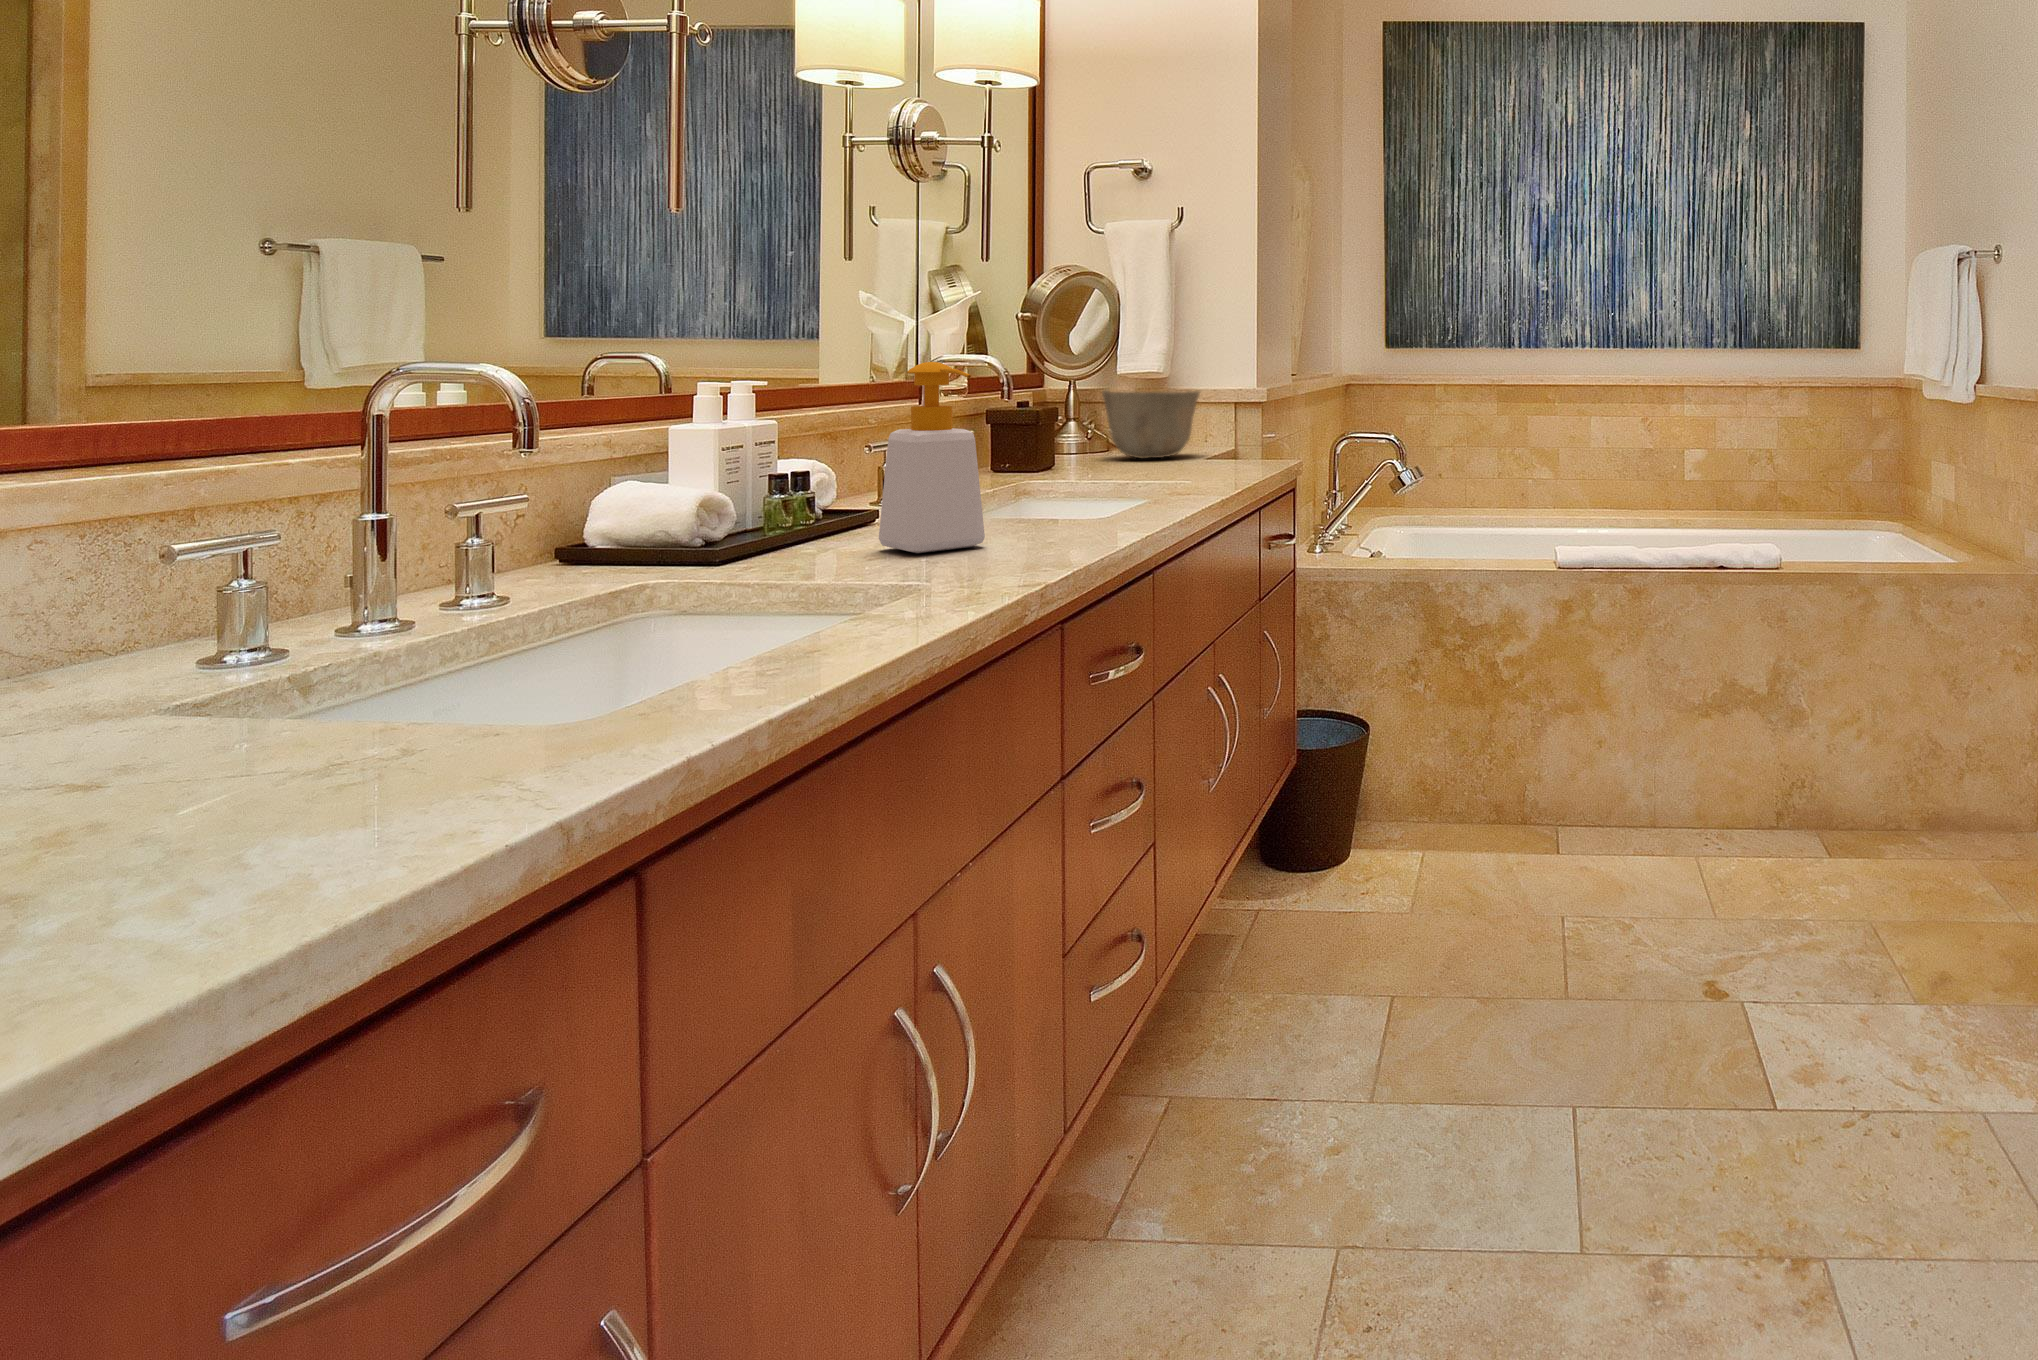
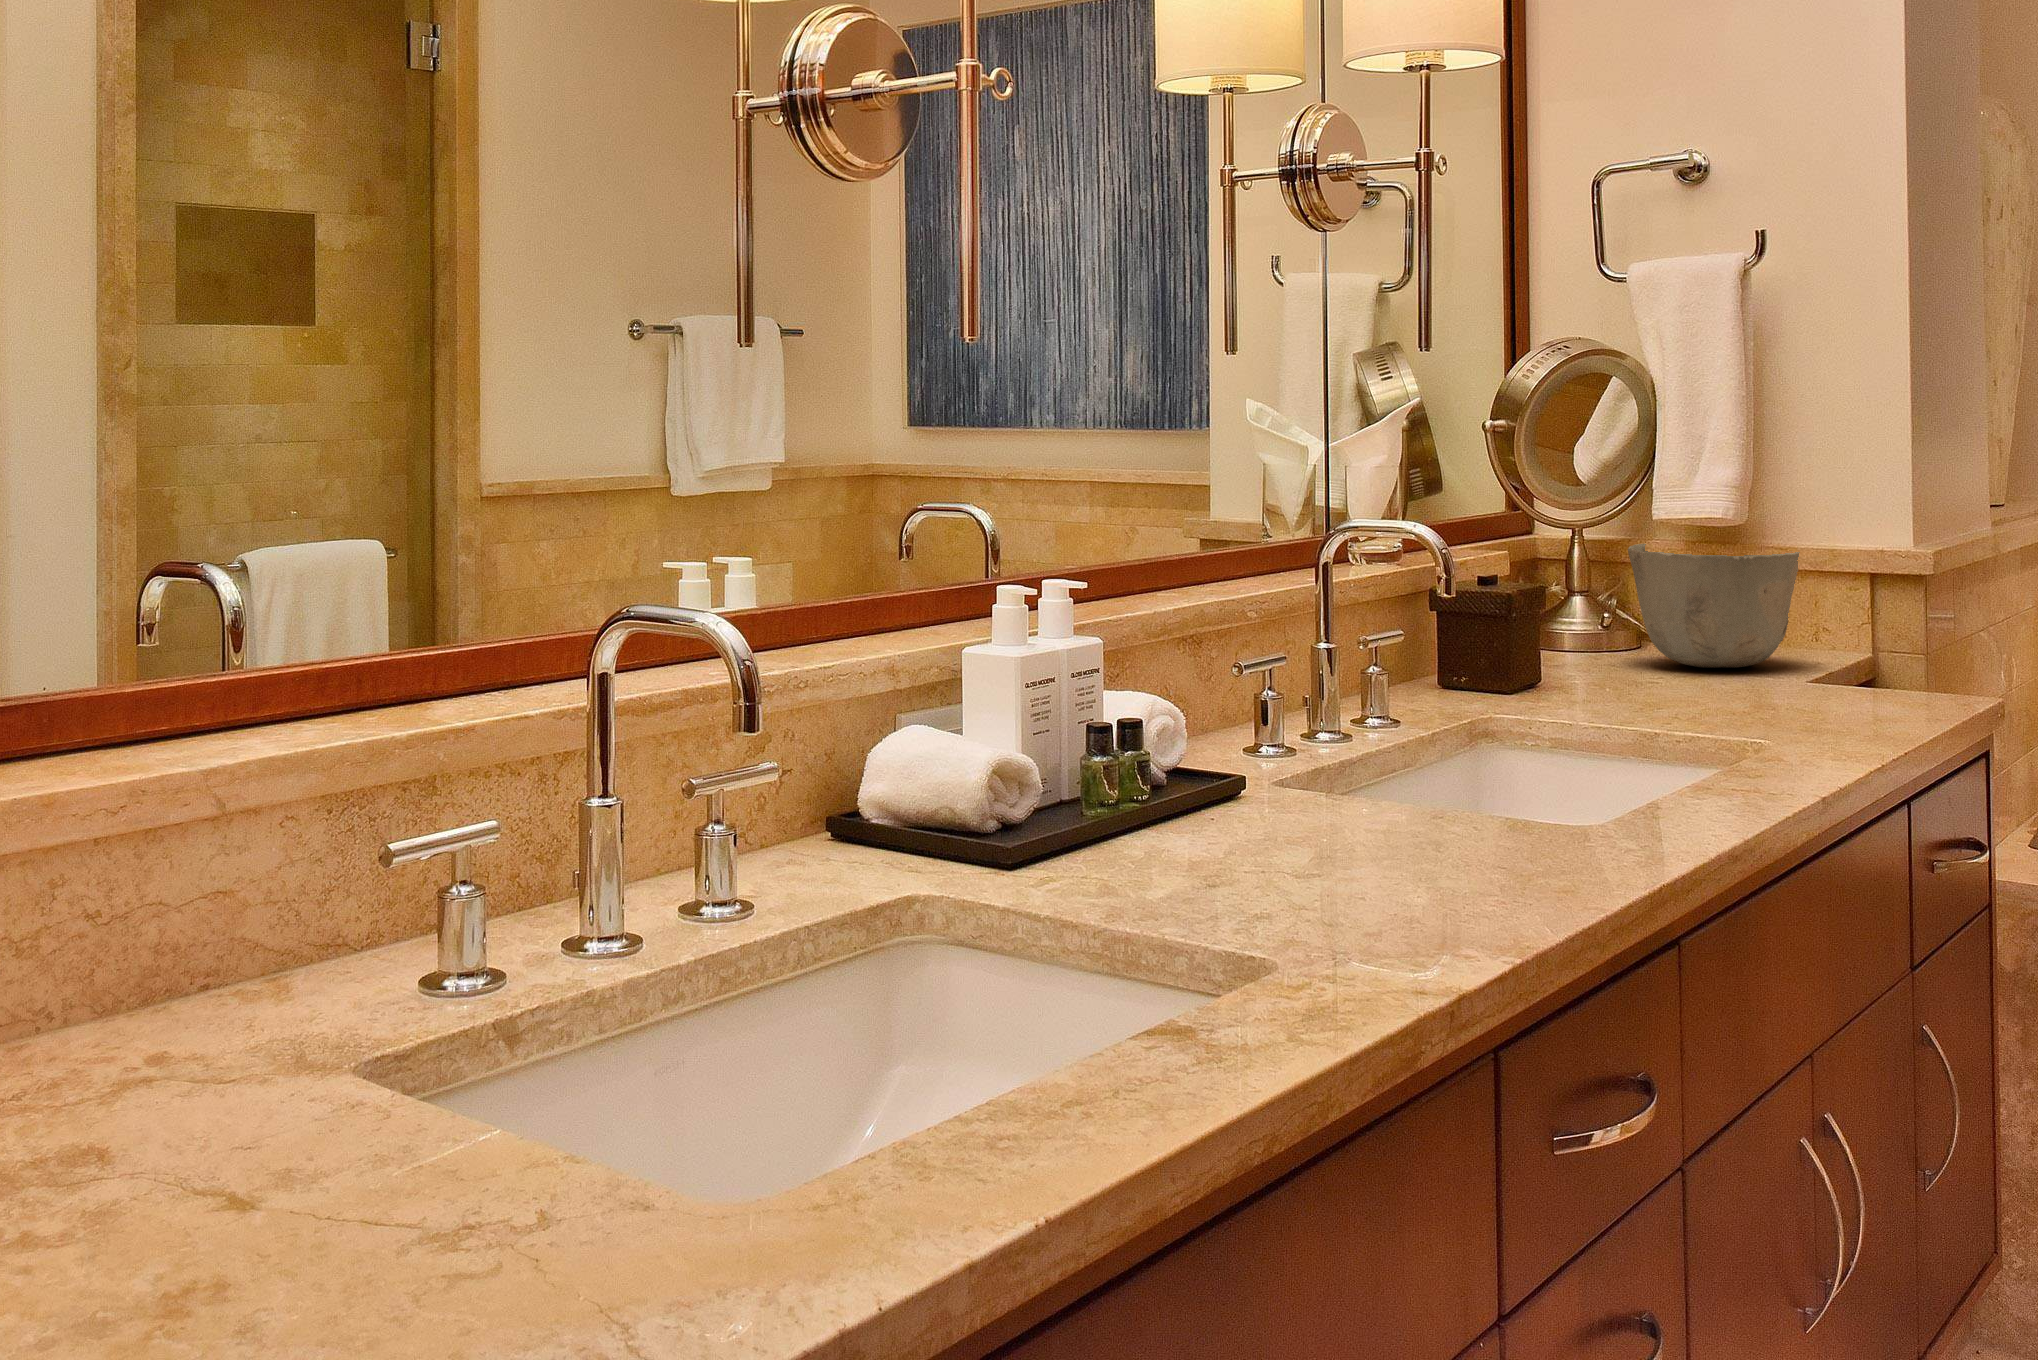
soap bottle: present [879,362,985,553] -> none [1230,568,1386,878]

